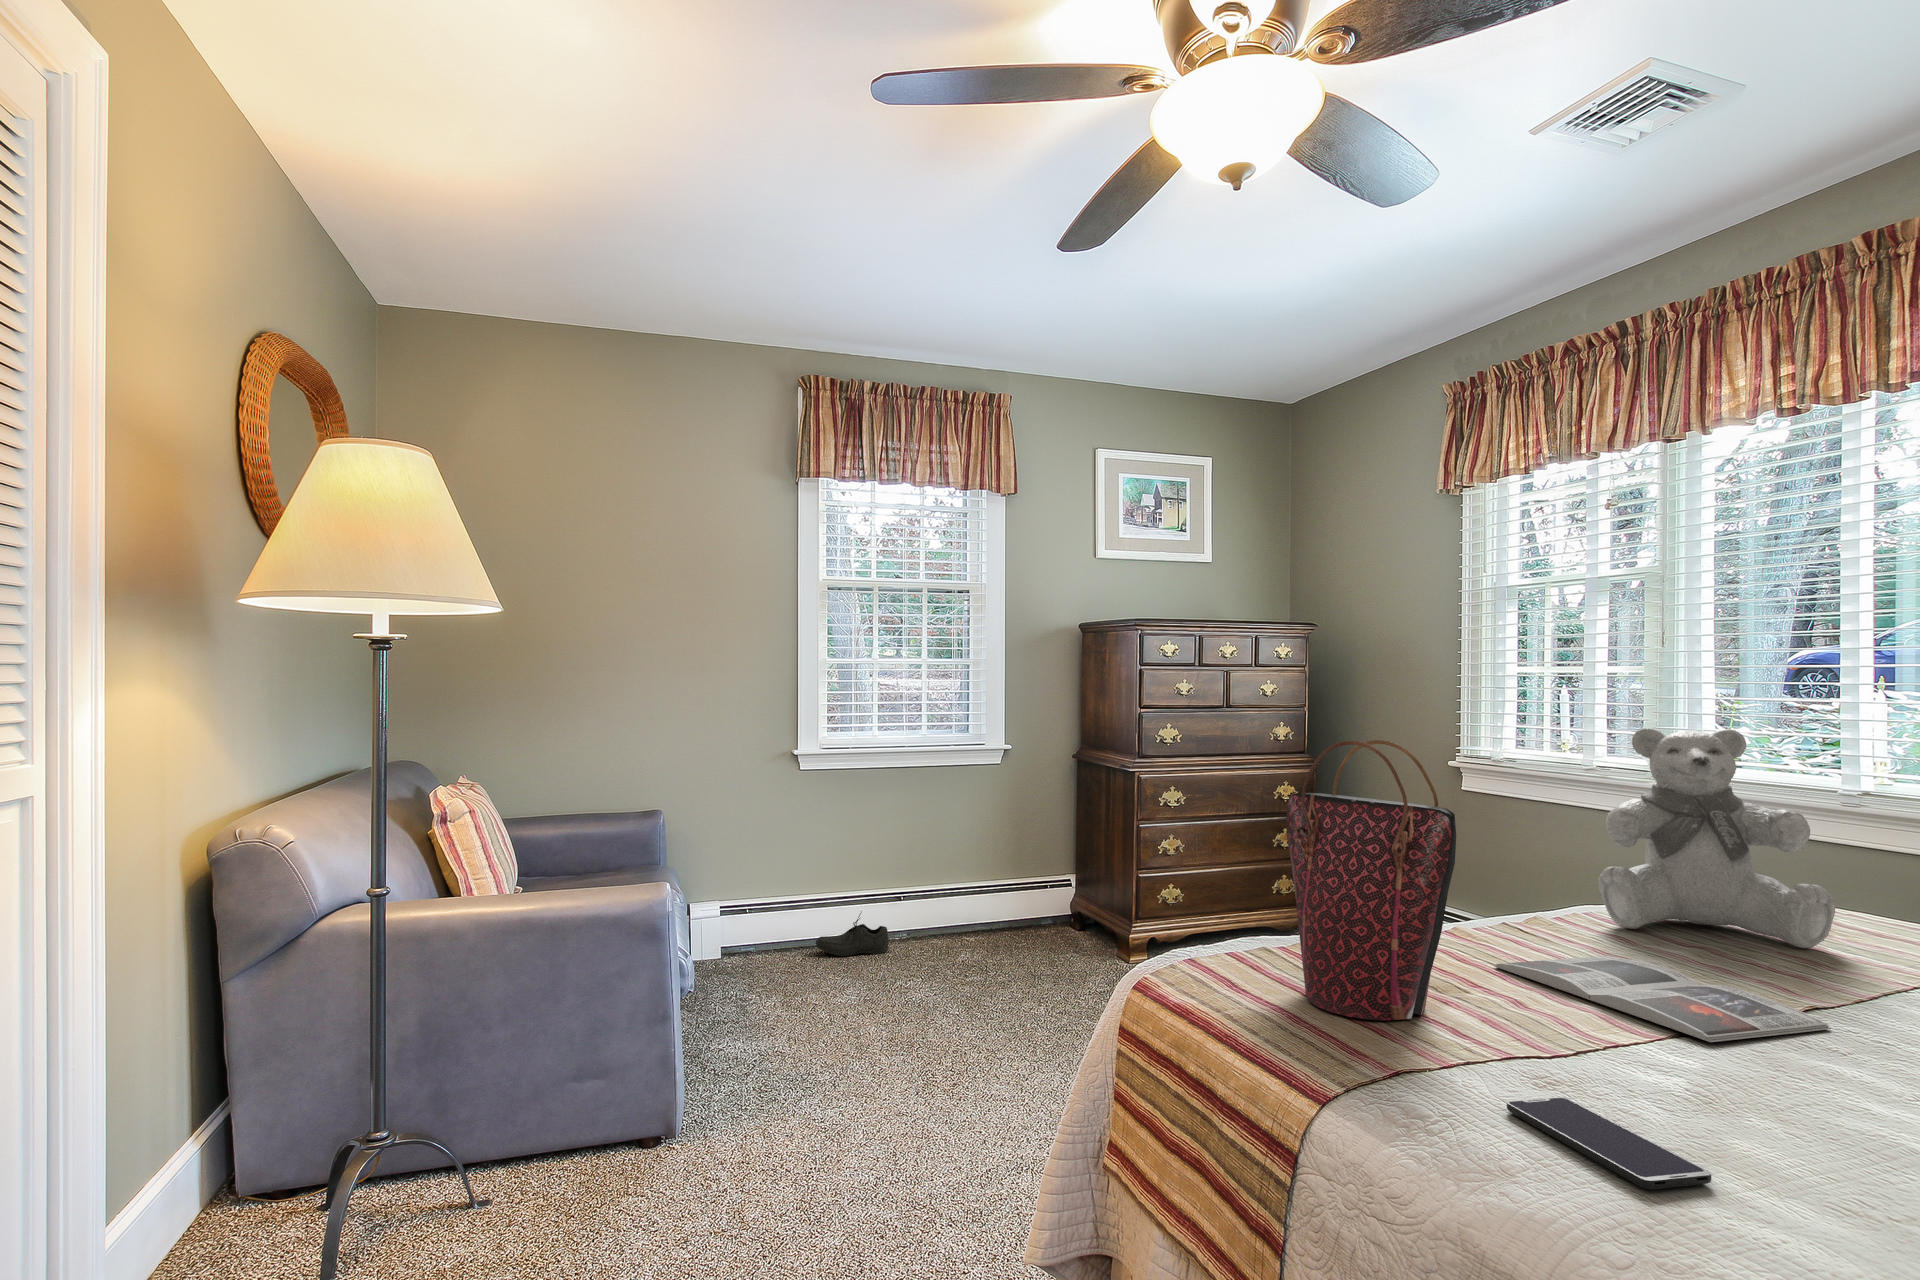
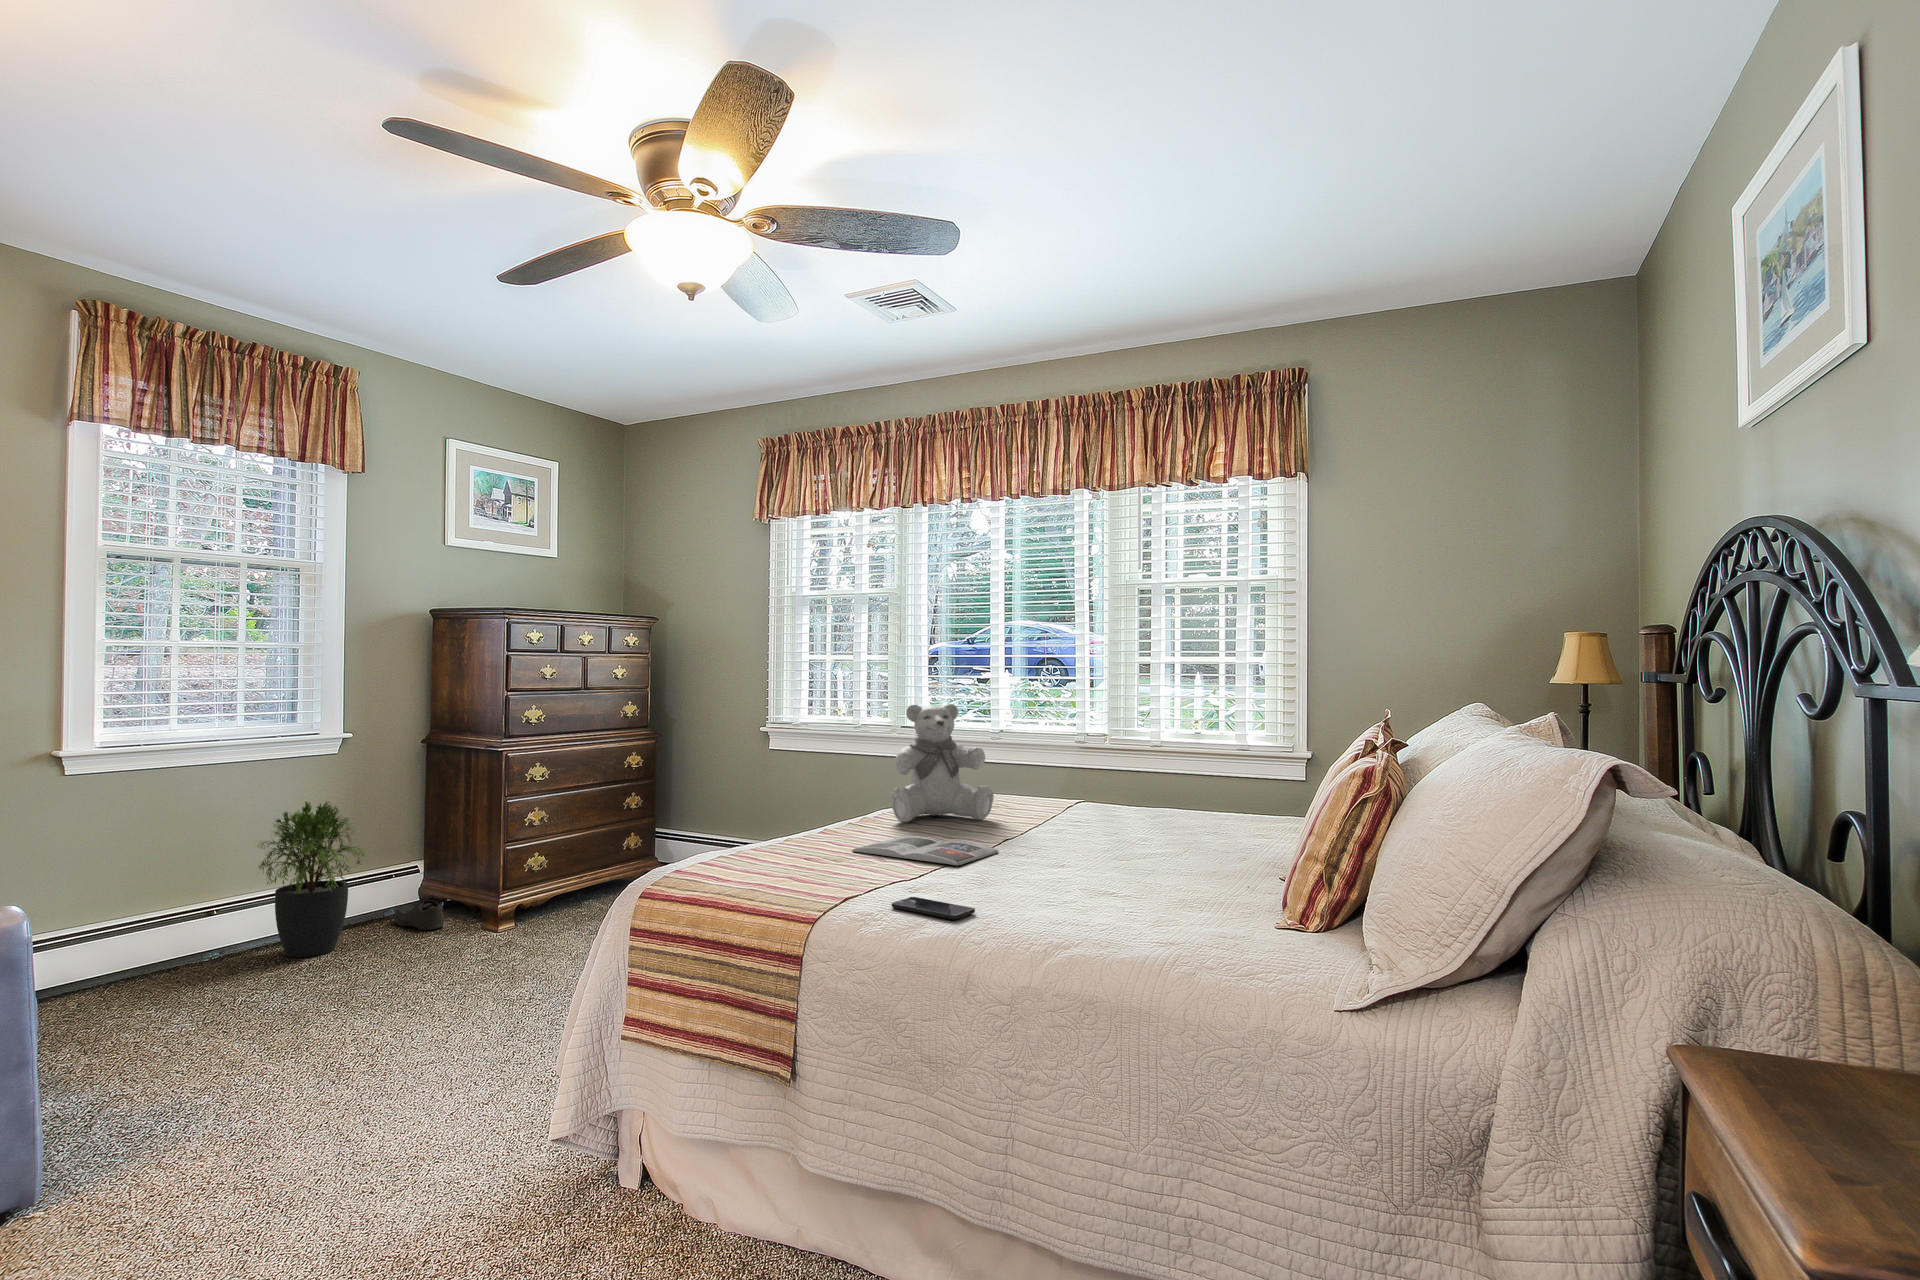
handbag: present [1286,740,1456,1021] -> none [750,721,853,886]
potted plant: none [924,805,1015,956] -> present [258,801,369,957]
shoe: present [816,913,889,956] -> present [394,891,444,930]

